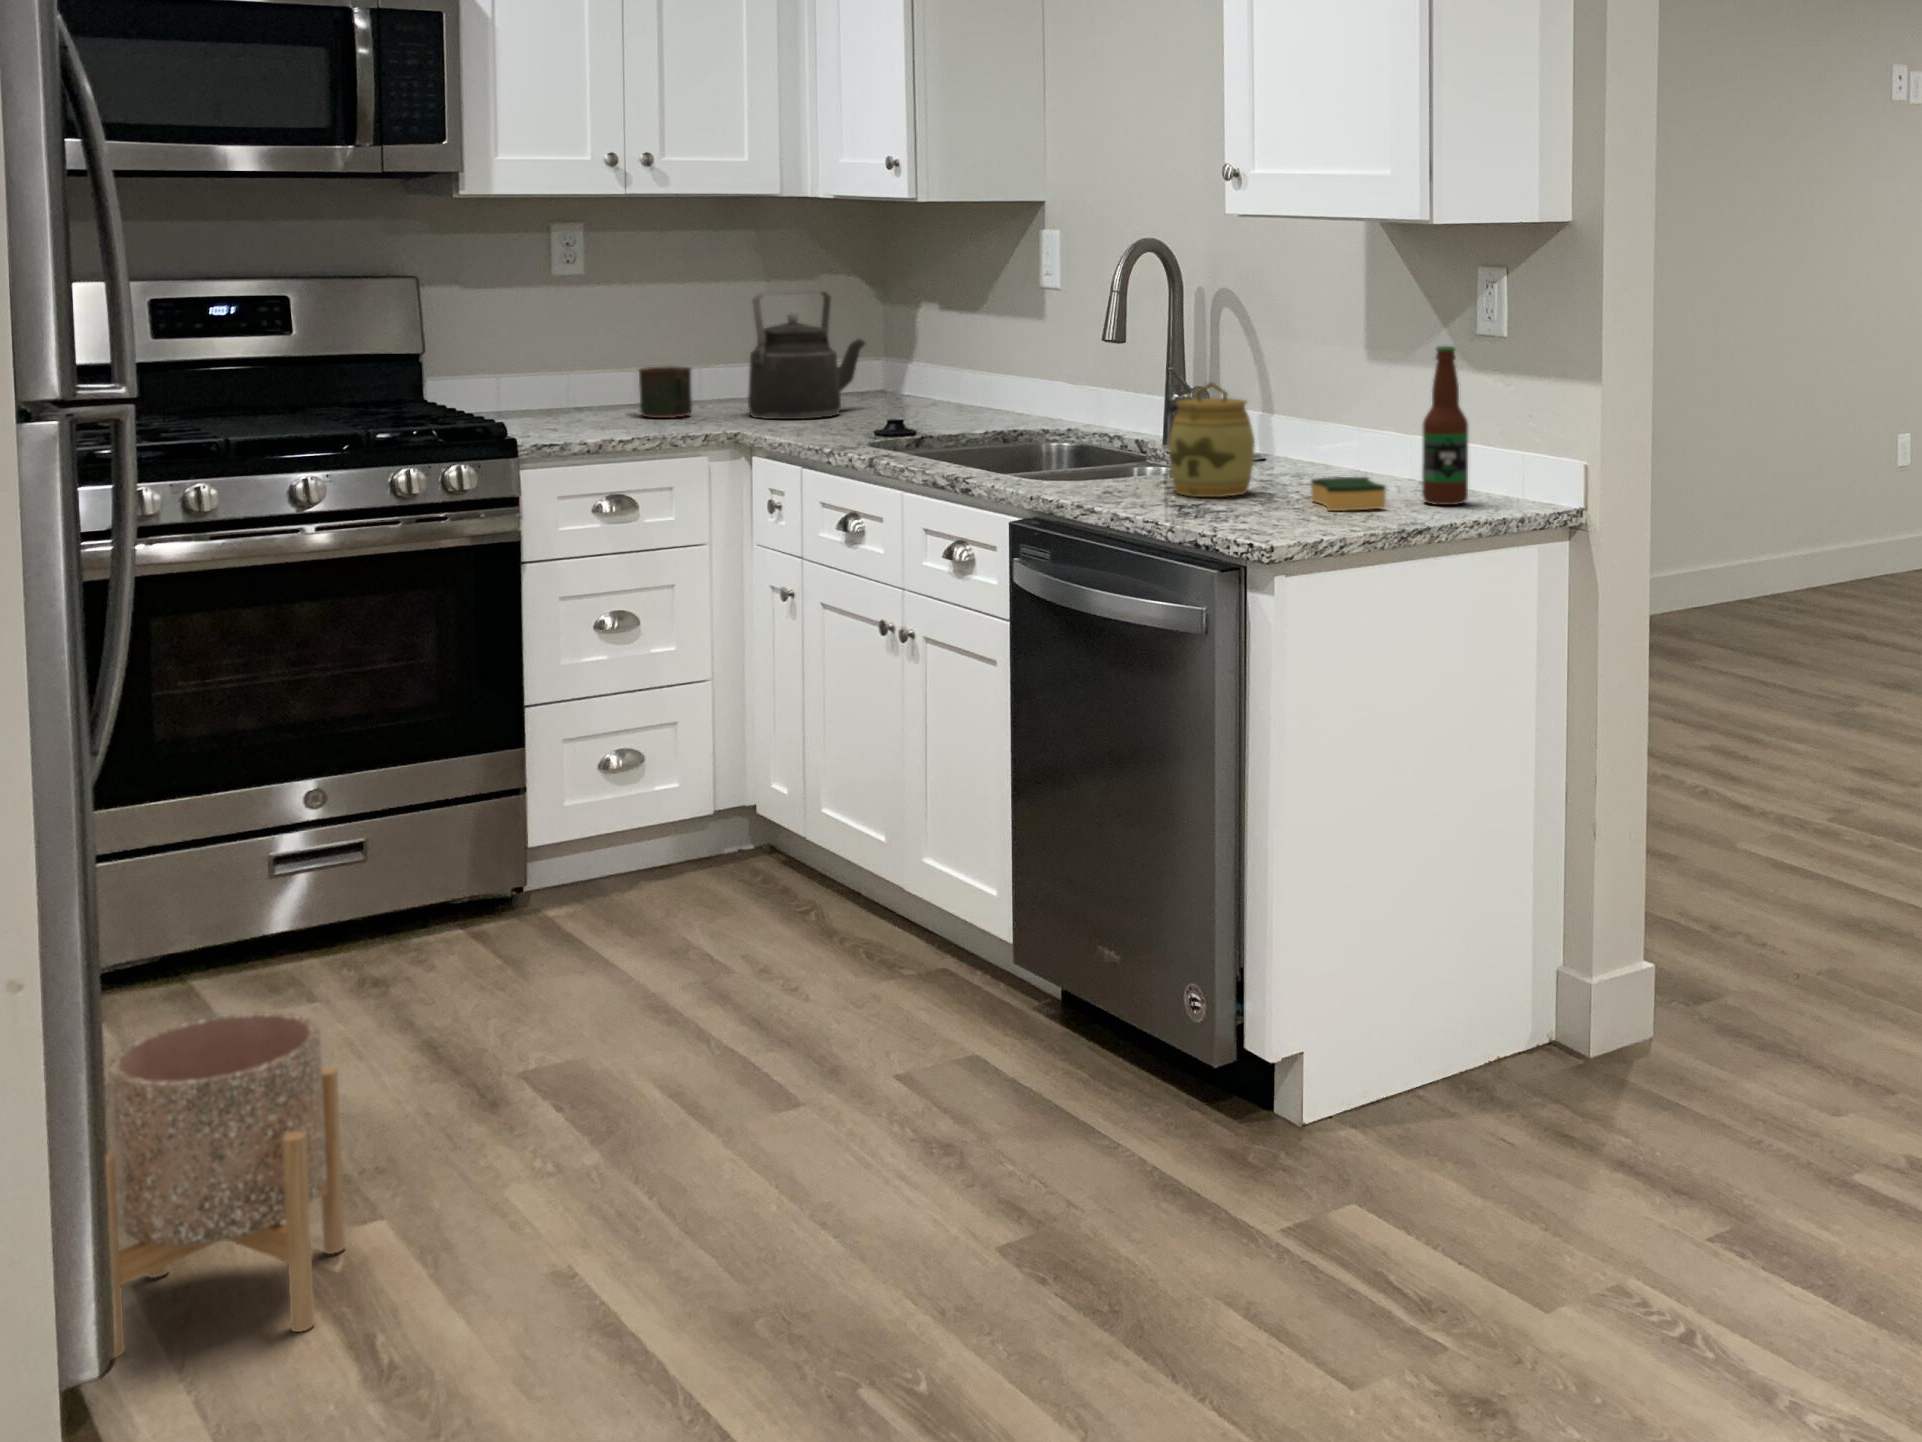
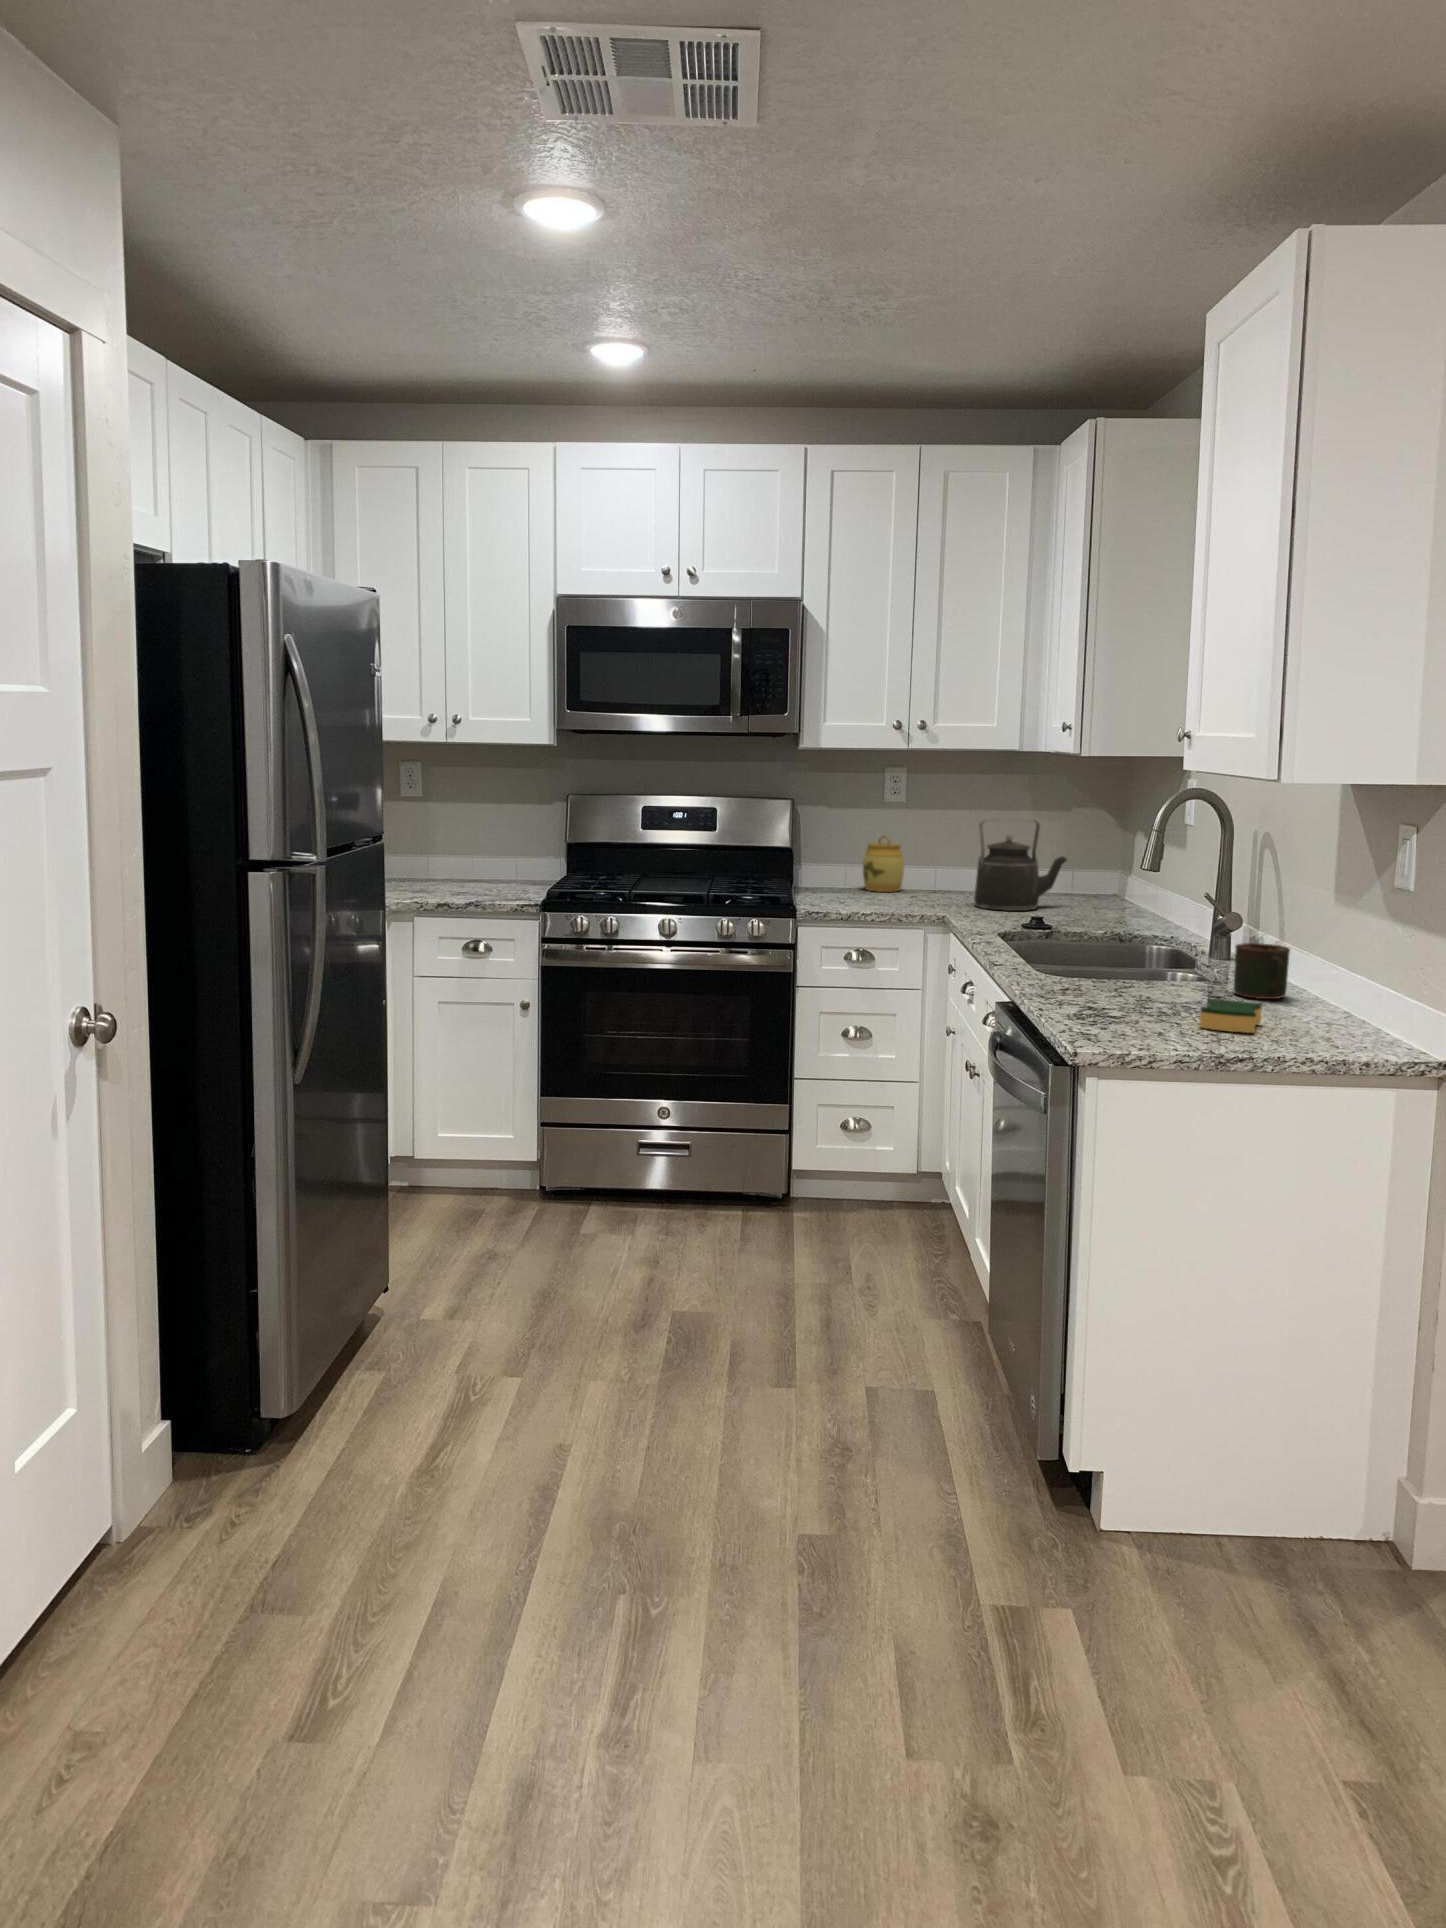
bottle: present [1422,346,1468,505] -> none [1306,895,1356,1040]
mug: present [639,366,692,418] -> present [1234,943,1290,999]
jar: present [1169,382,1255,497] -> present [863,835,904,892]
planter: present [106,1012,345,1357] -> none [358,1223,505,1416]

